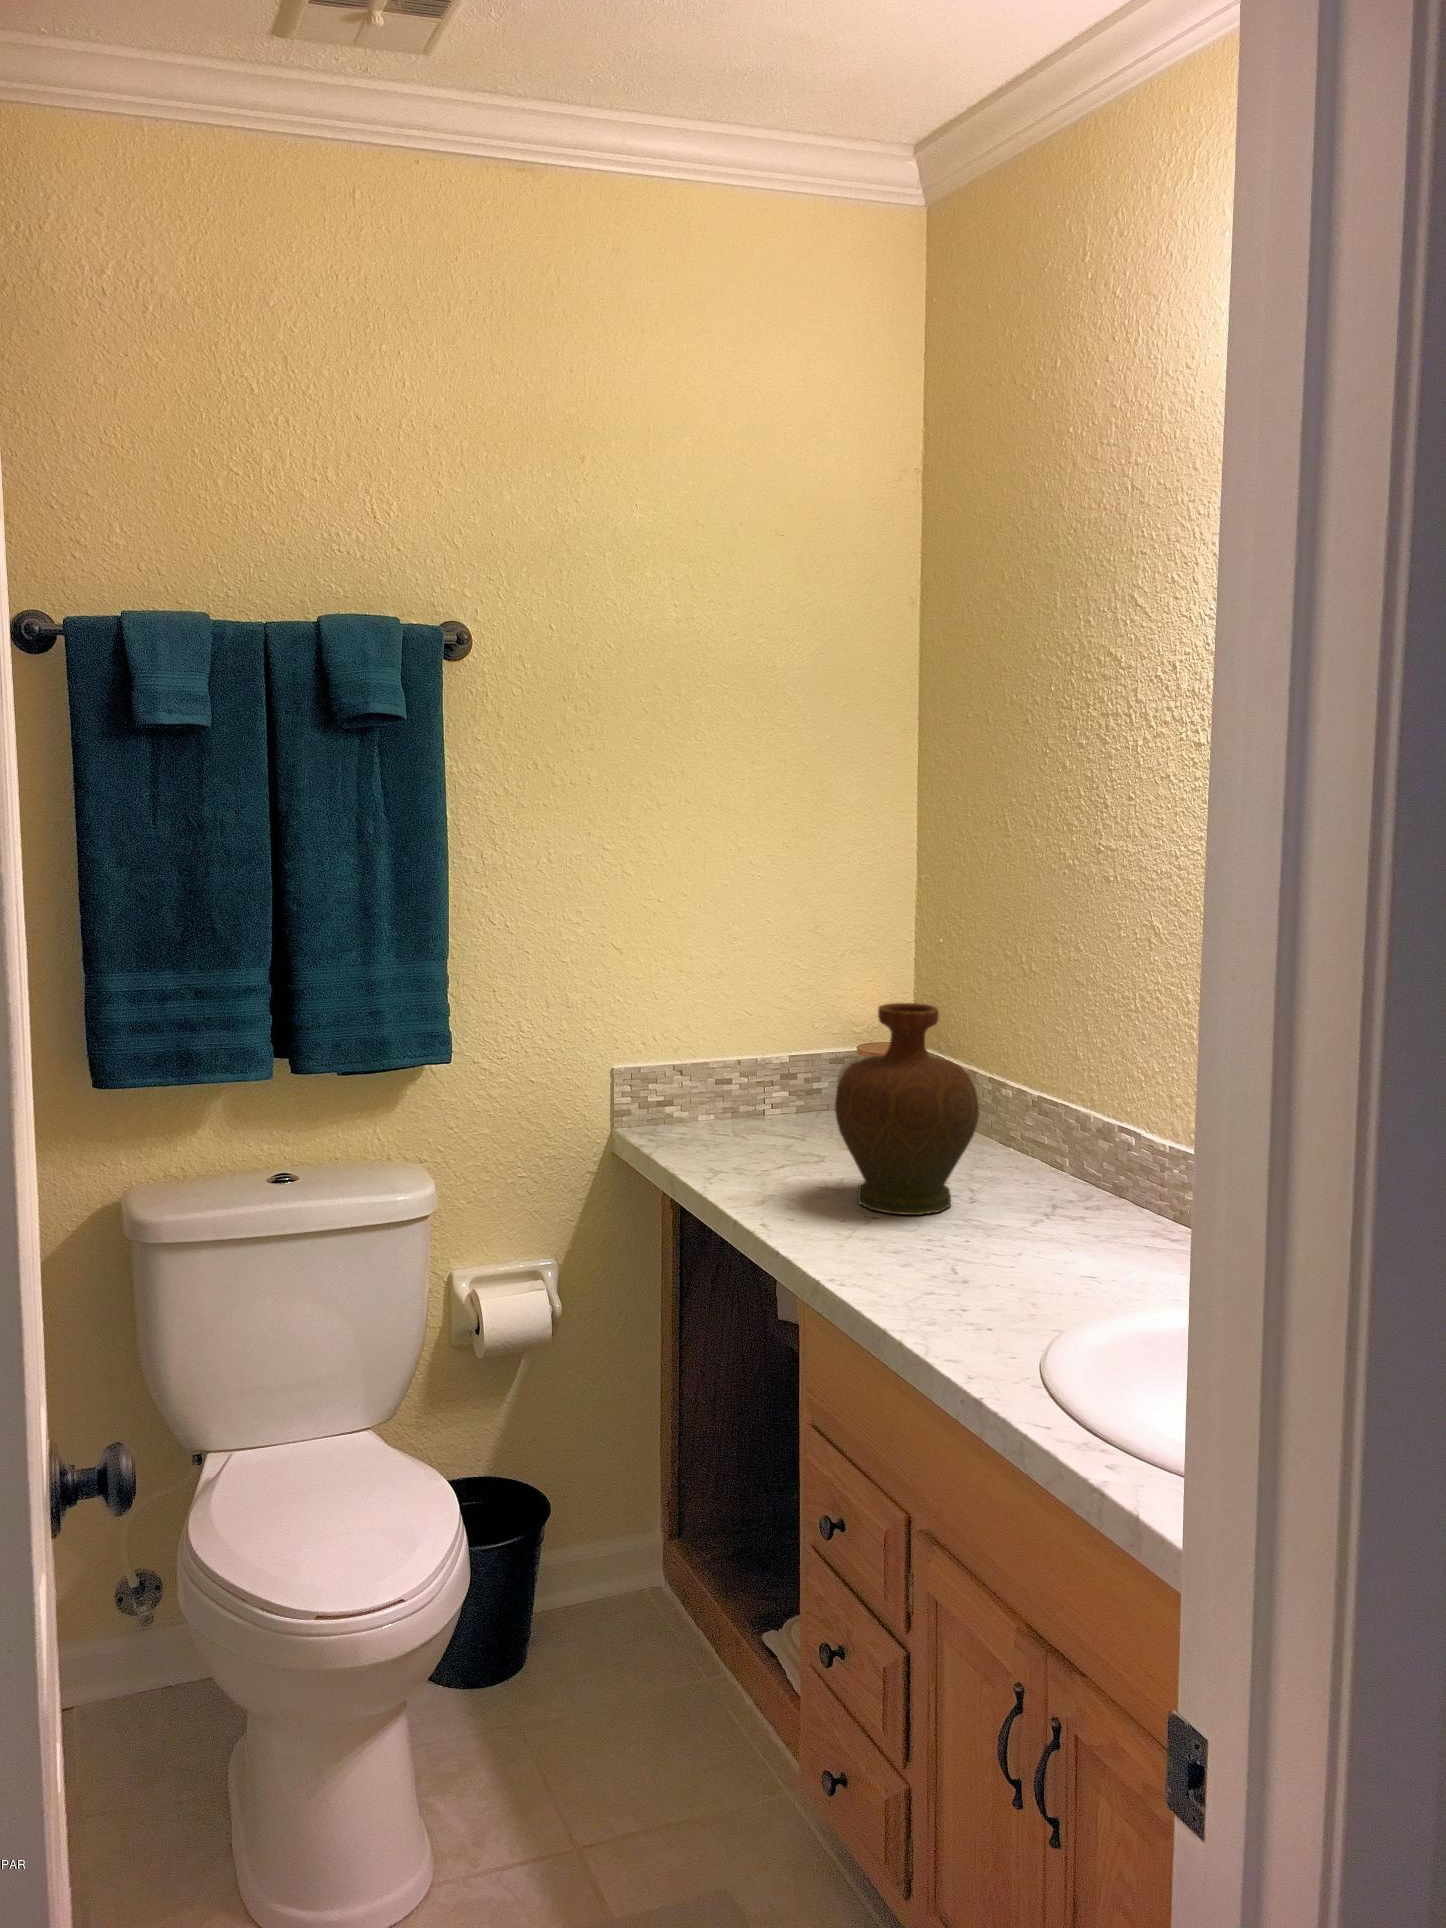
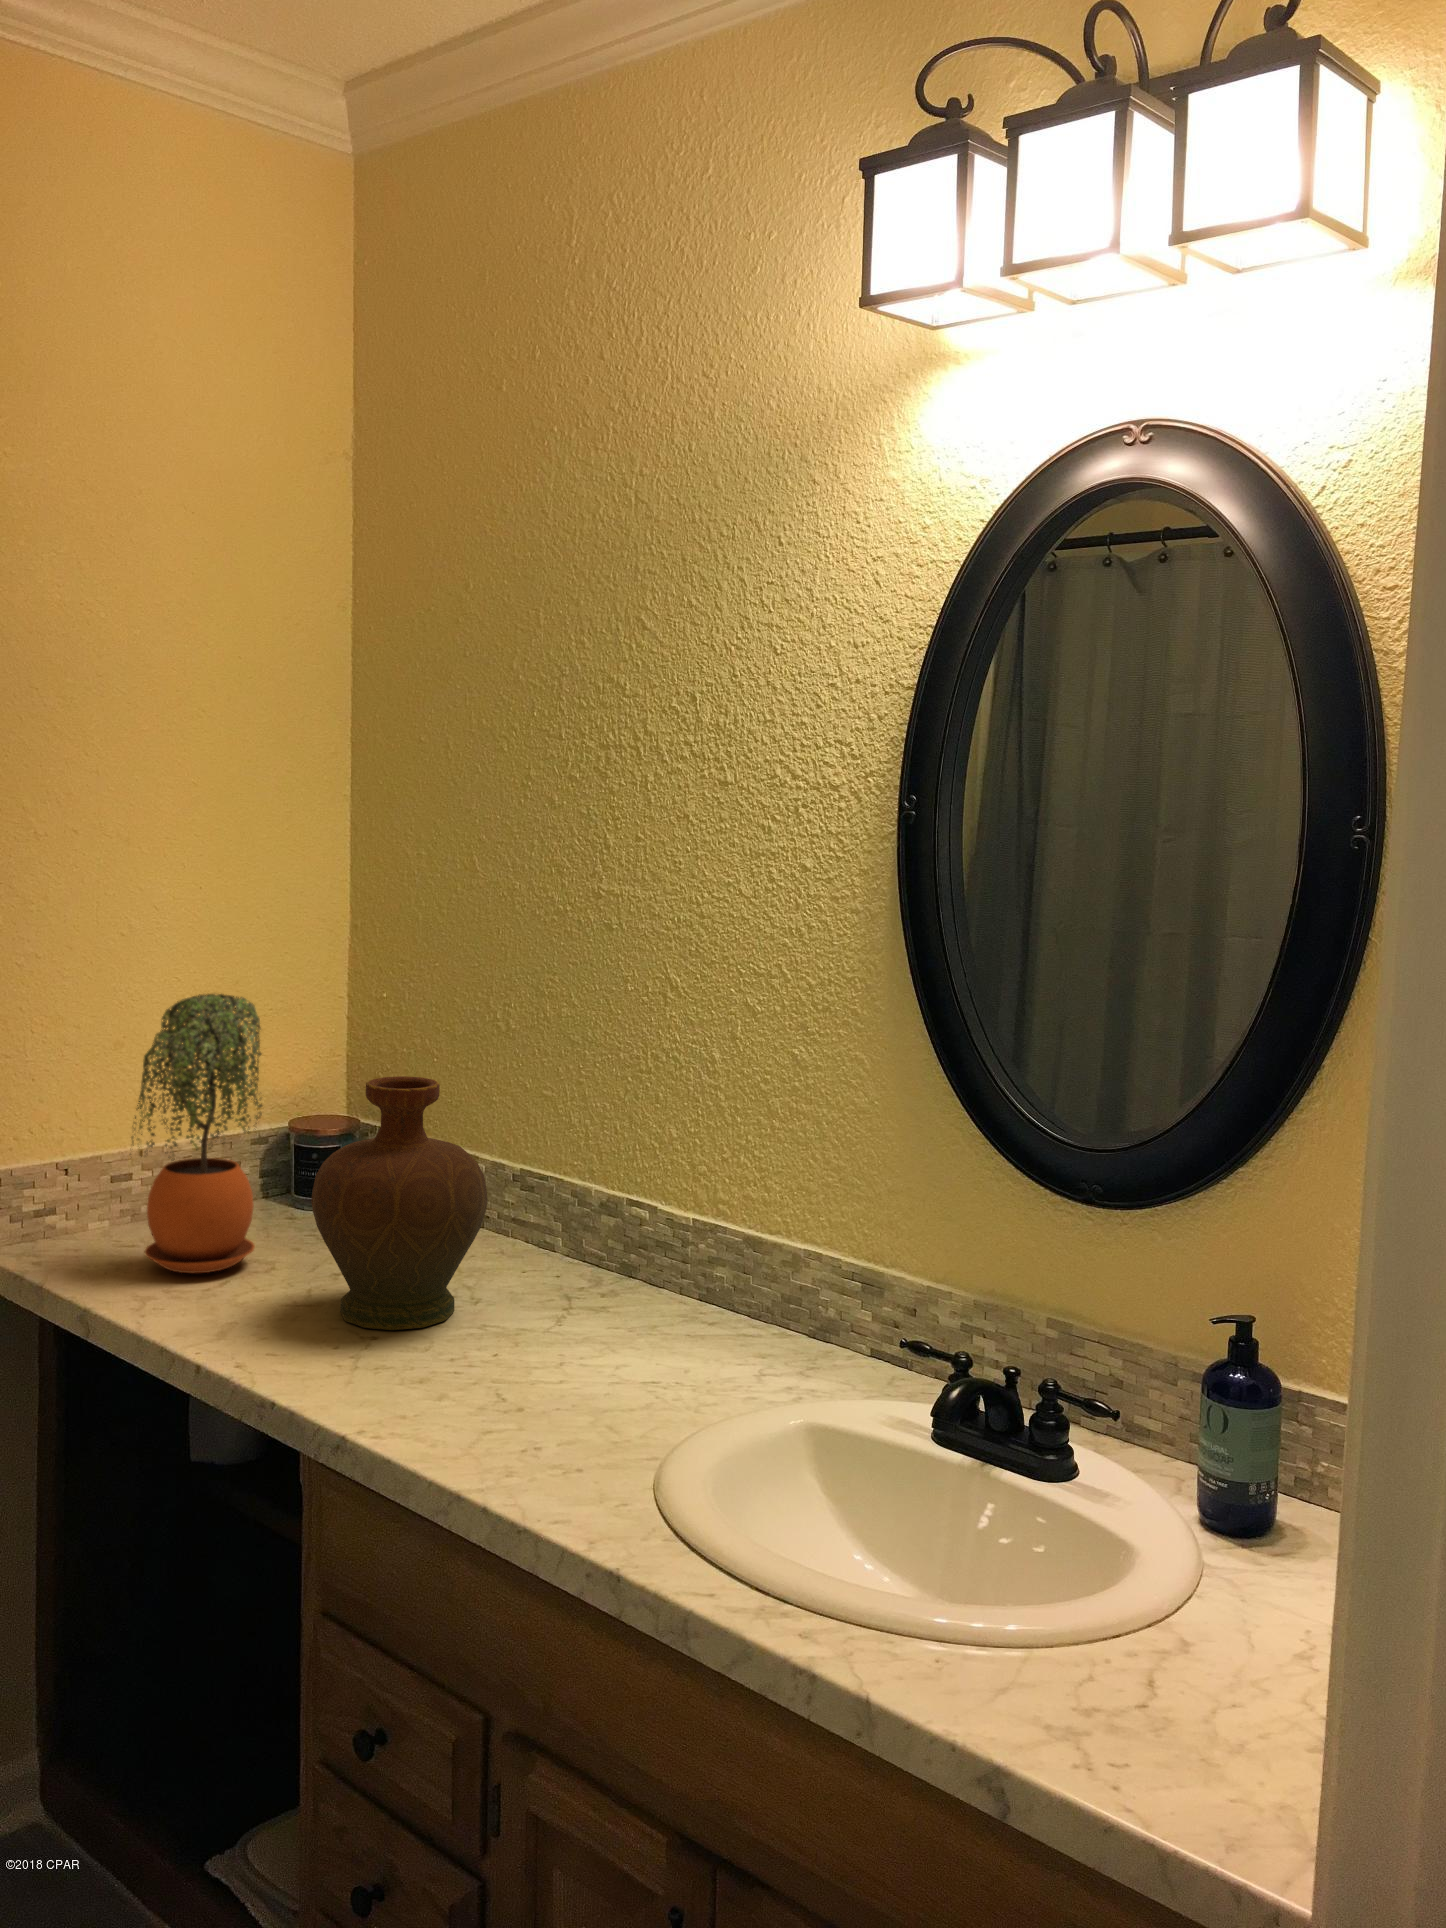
potted plant: none [714,930,819,1158] -> present [130,994,262,1273]

